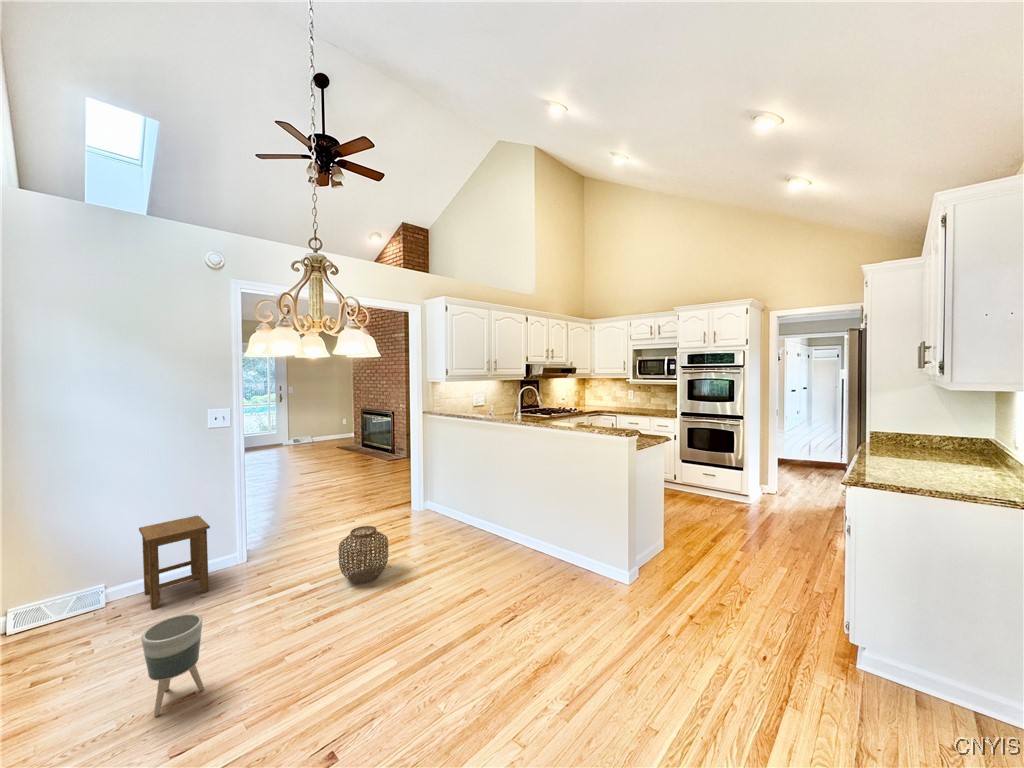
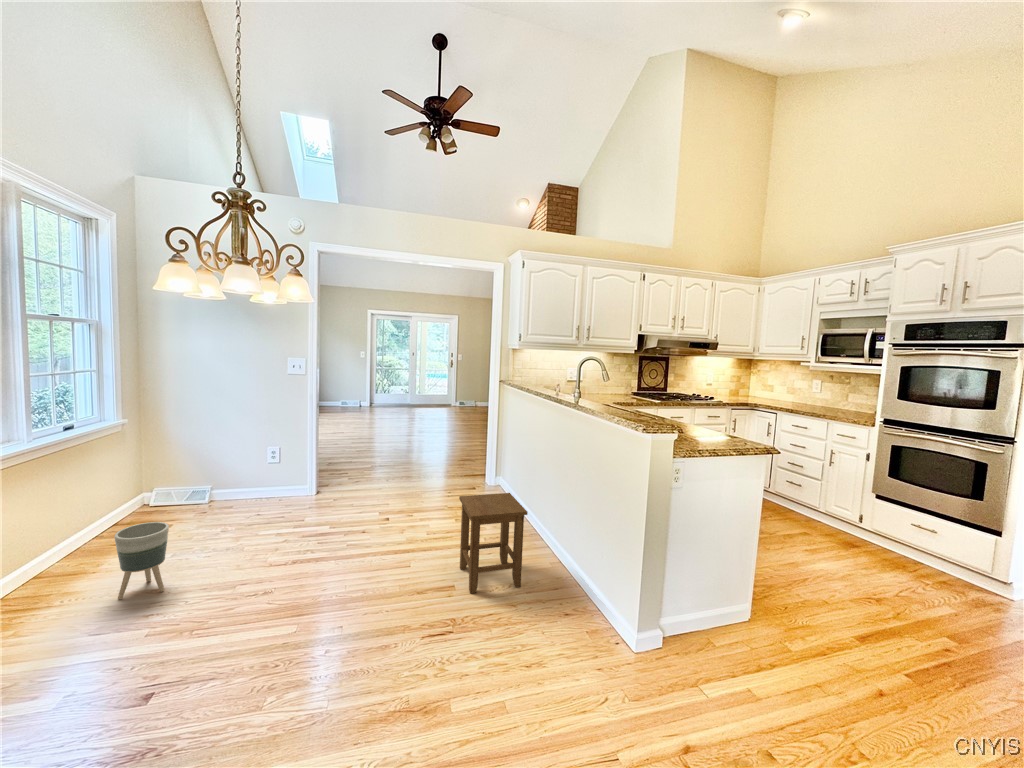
stool: present [139,515,210,609] -> present [459,493,528,593]
woven basket: present [339,526,388,584] -> none [345,485,396,543]

